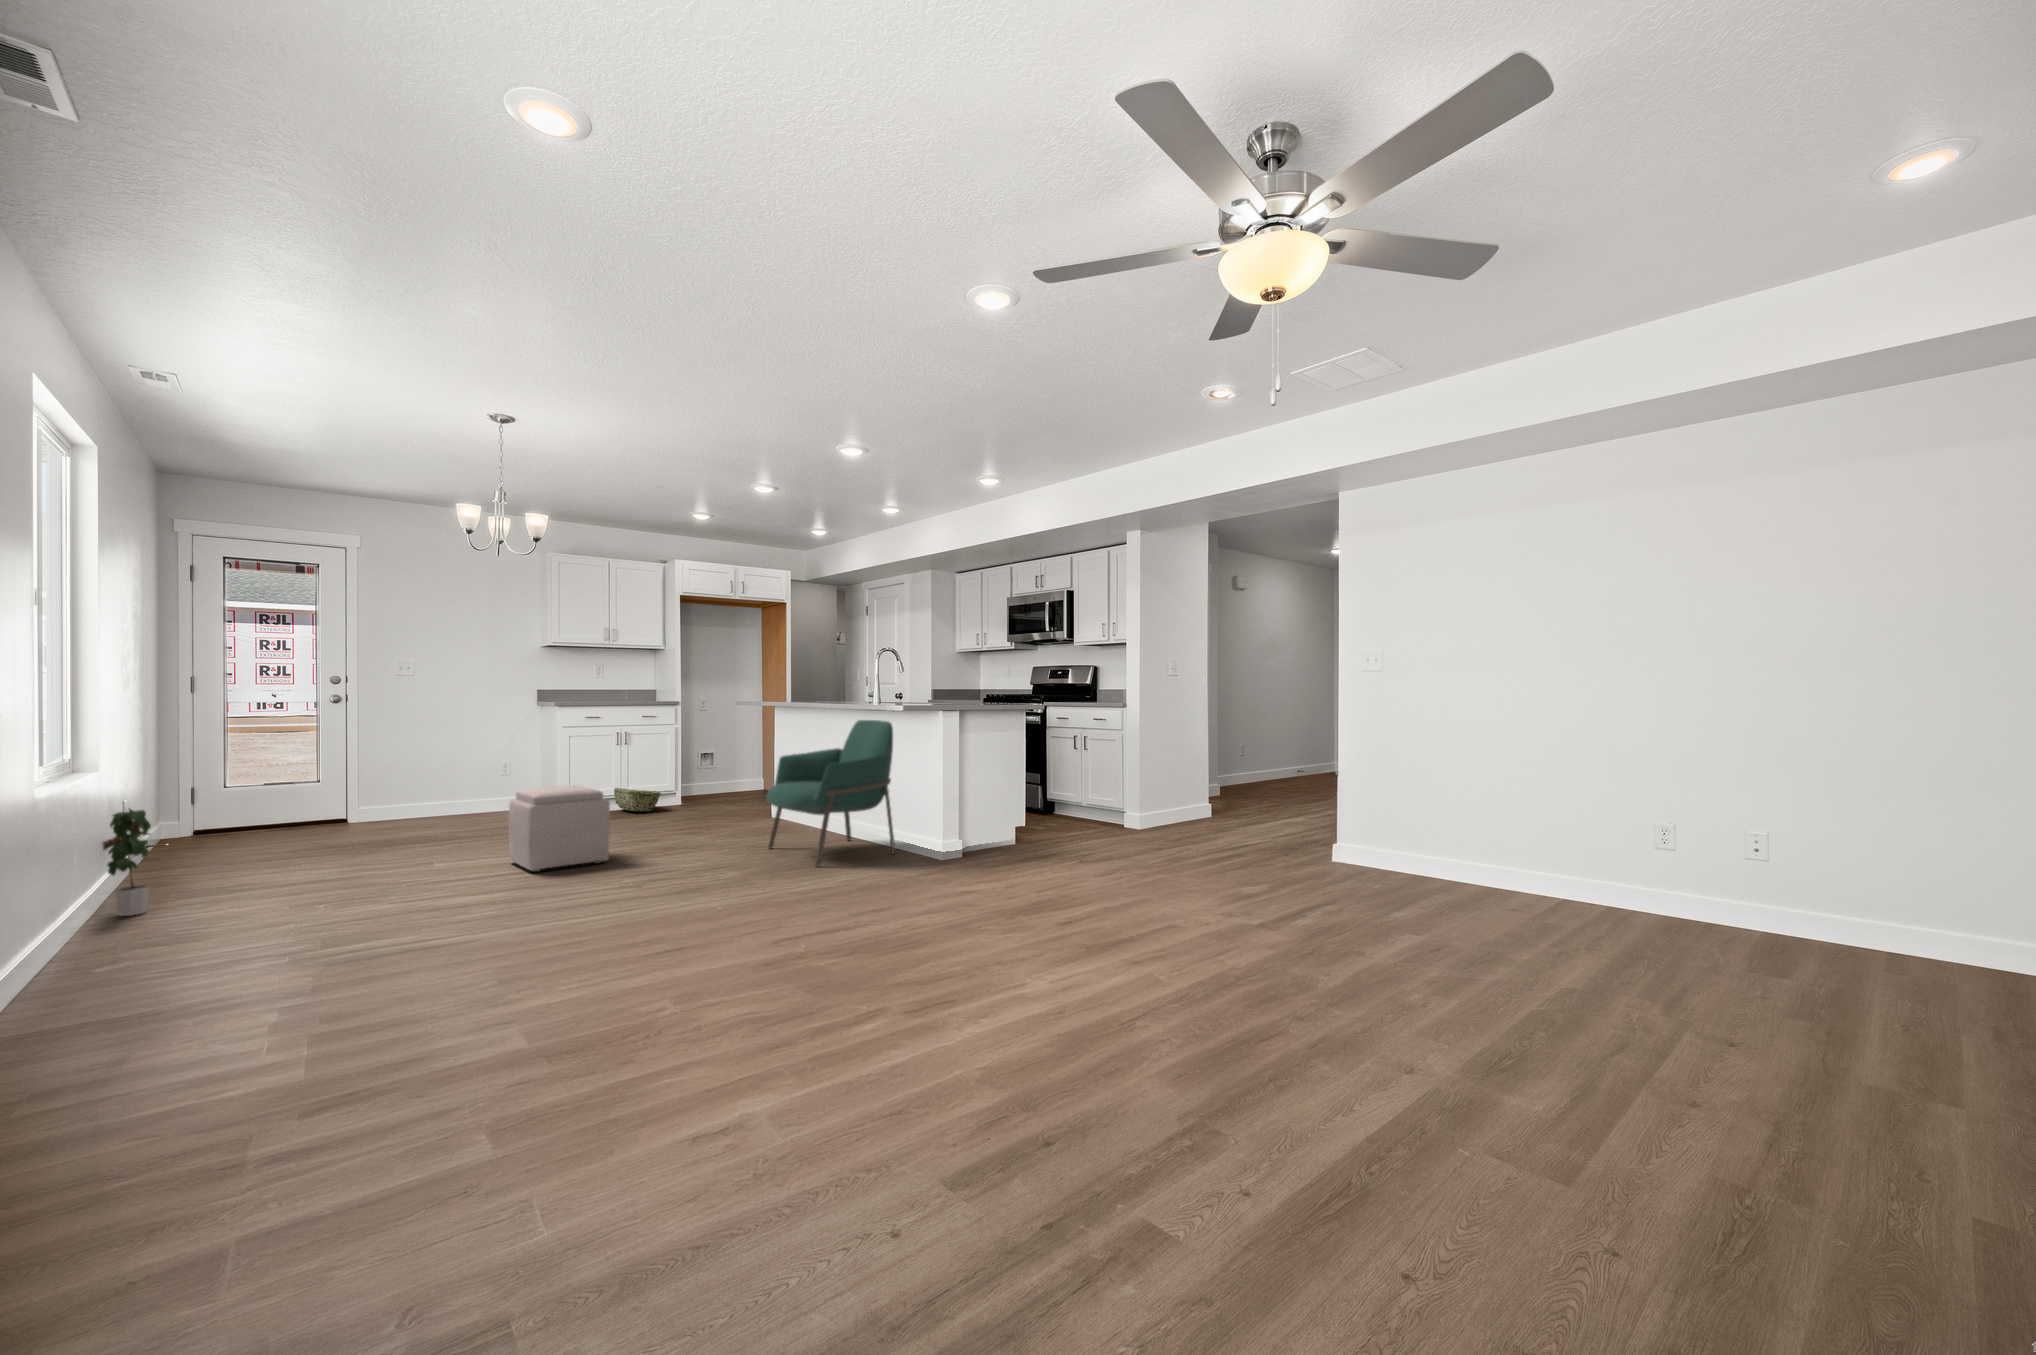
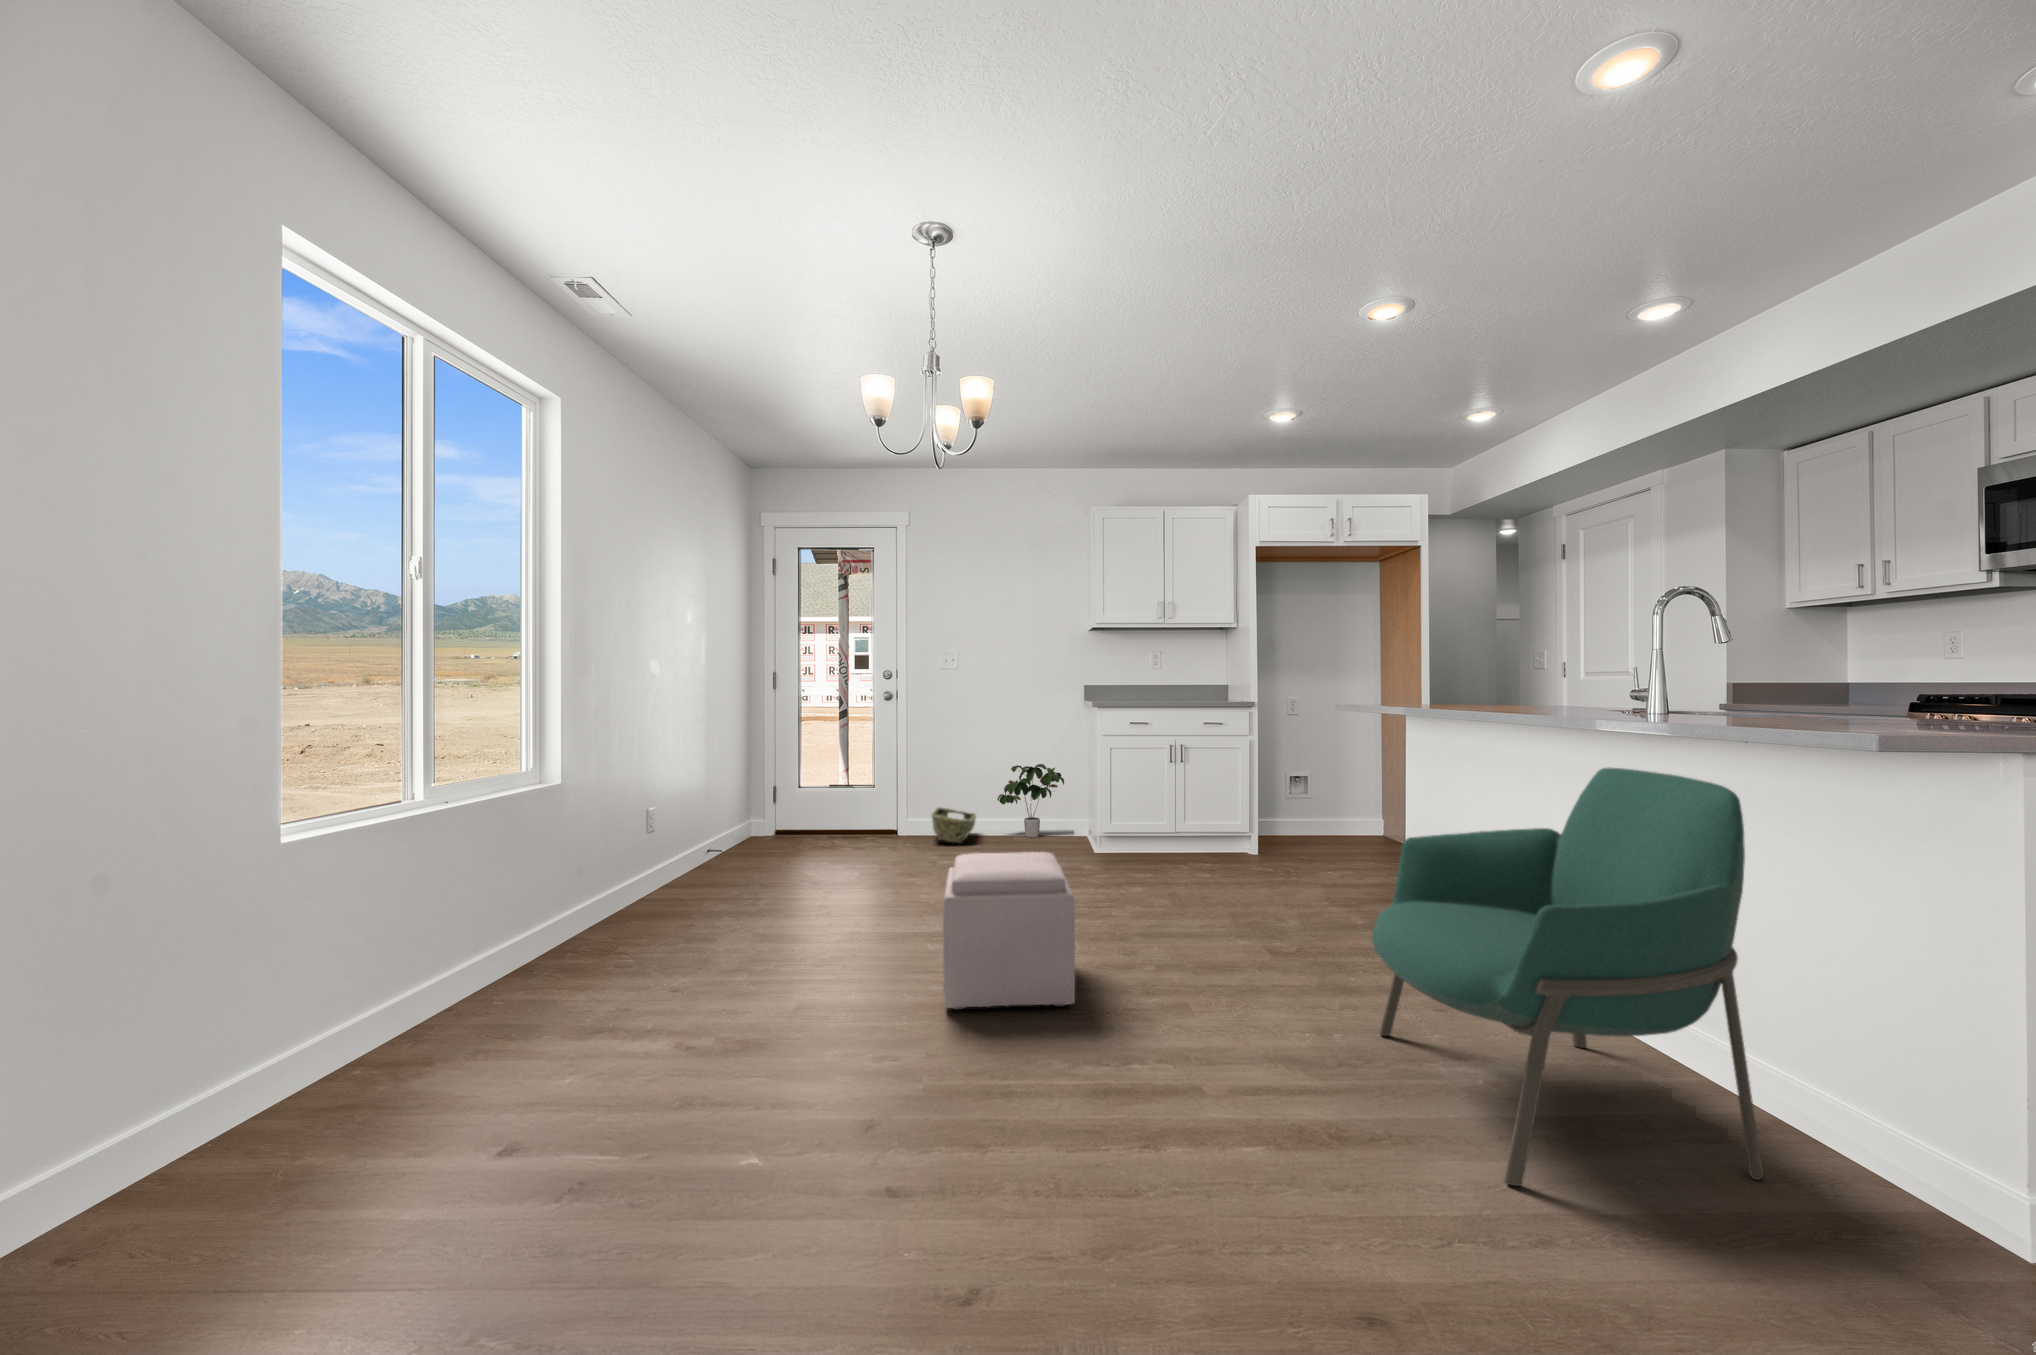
woven basket: present [614,788,661,812] -> present [931,807,976,843]
potted plant: present [103,809,151,916] -> present [997,764,1064,837]

